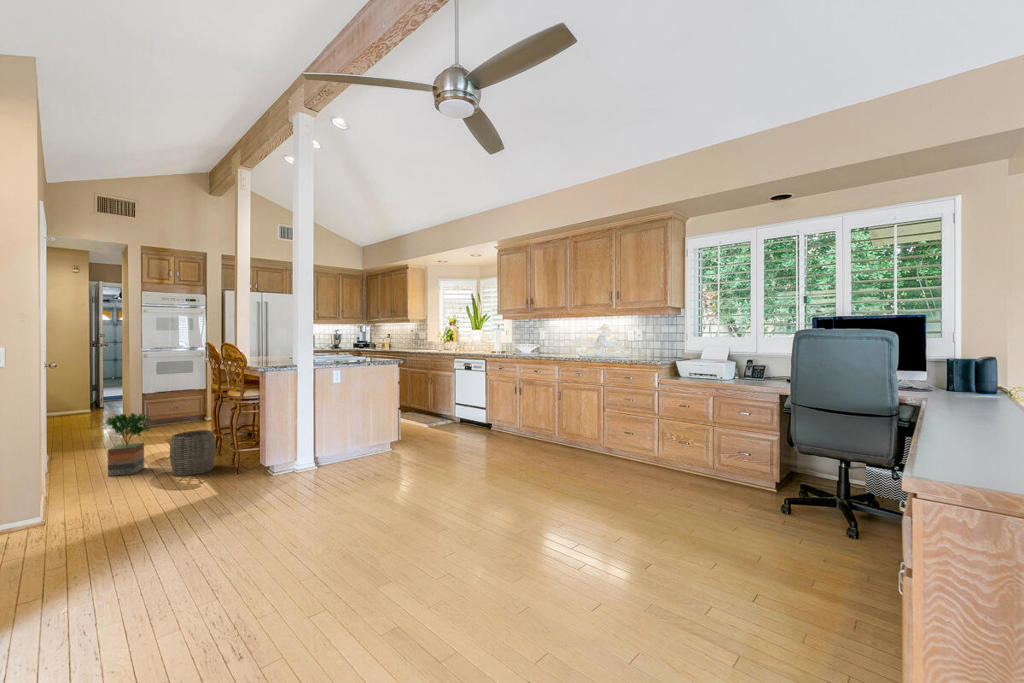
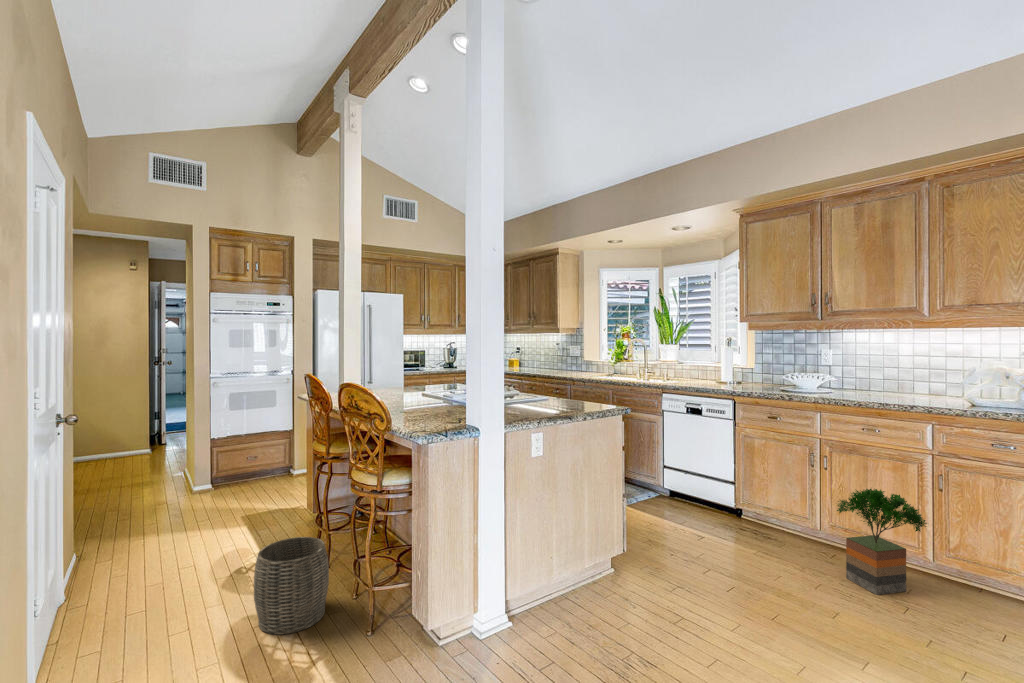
potted tree: present [106,413,151,476] -> present [837,489,927,595]

